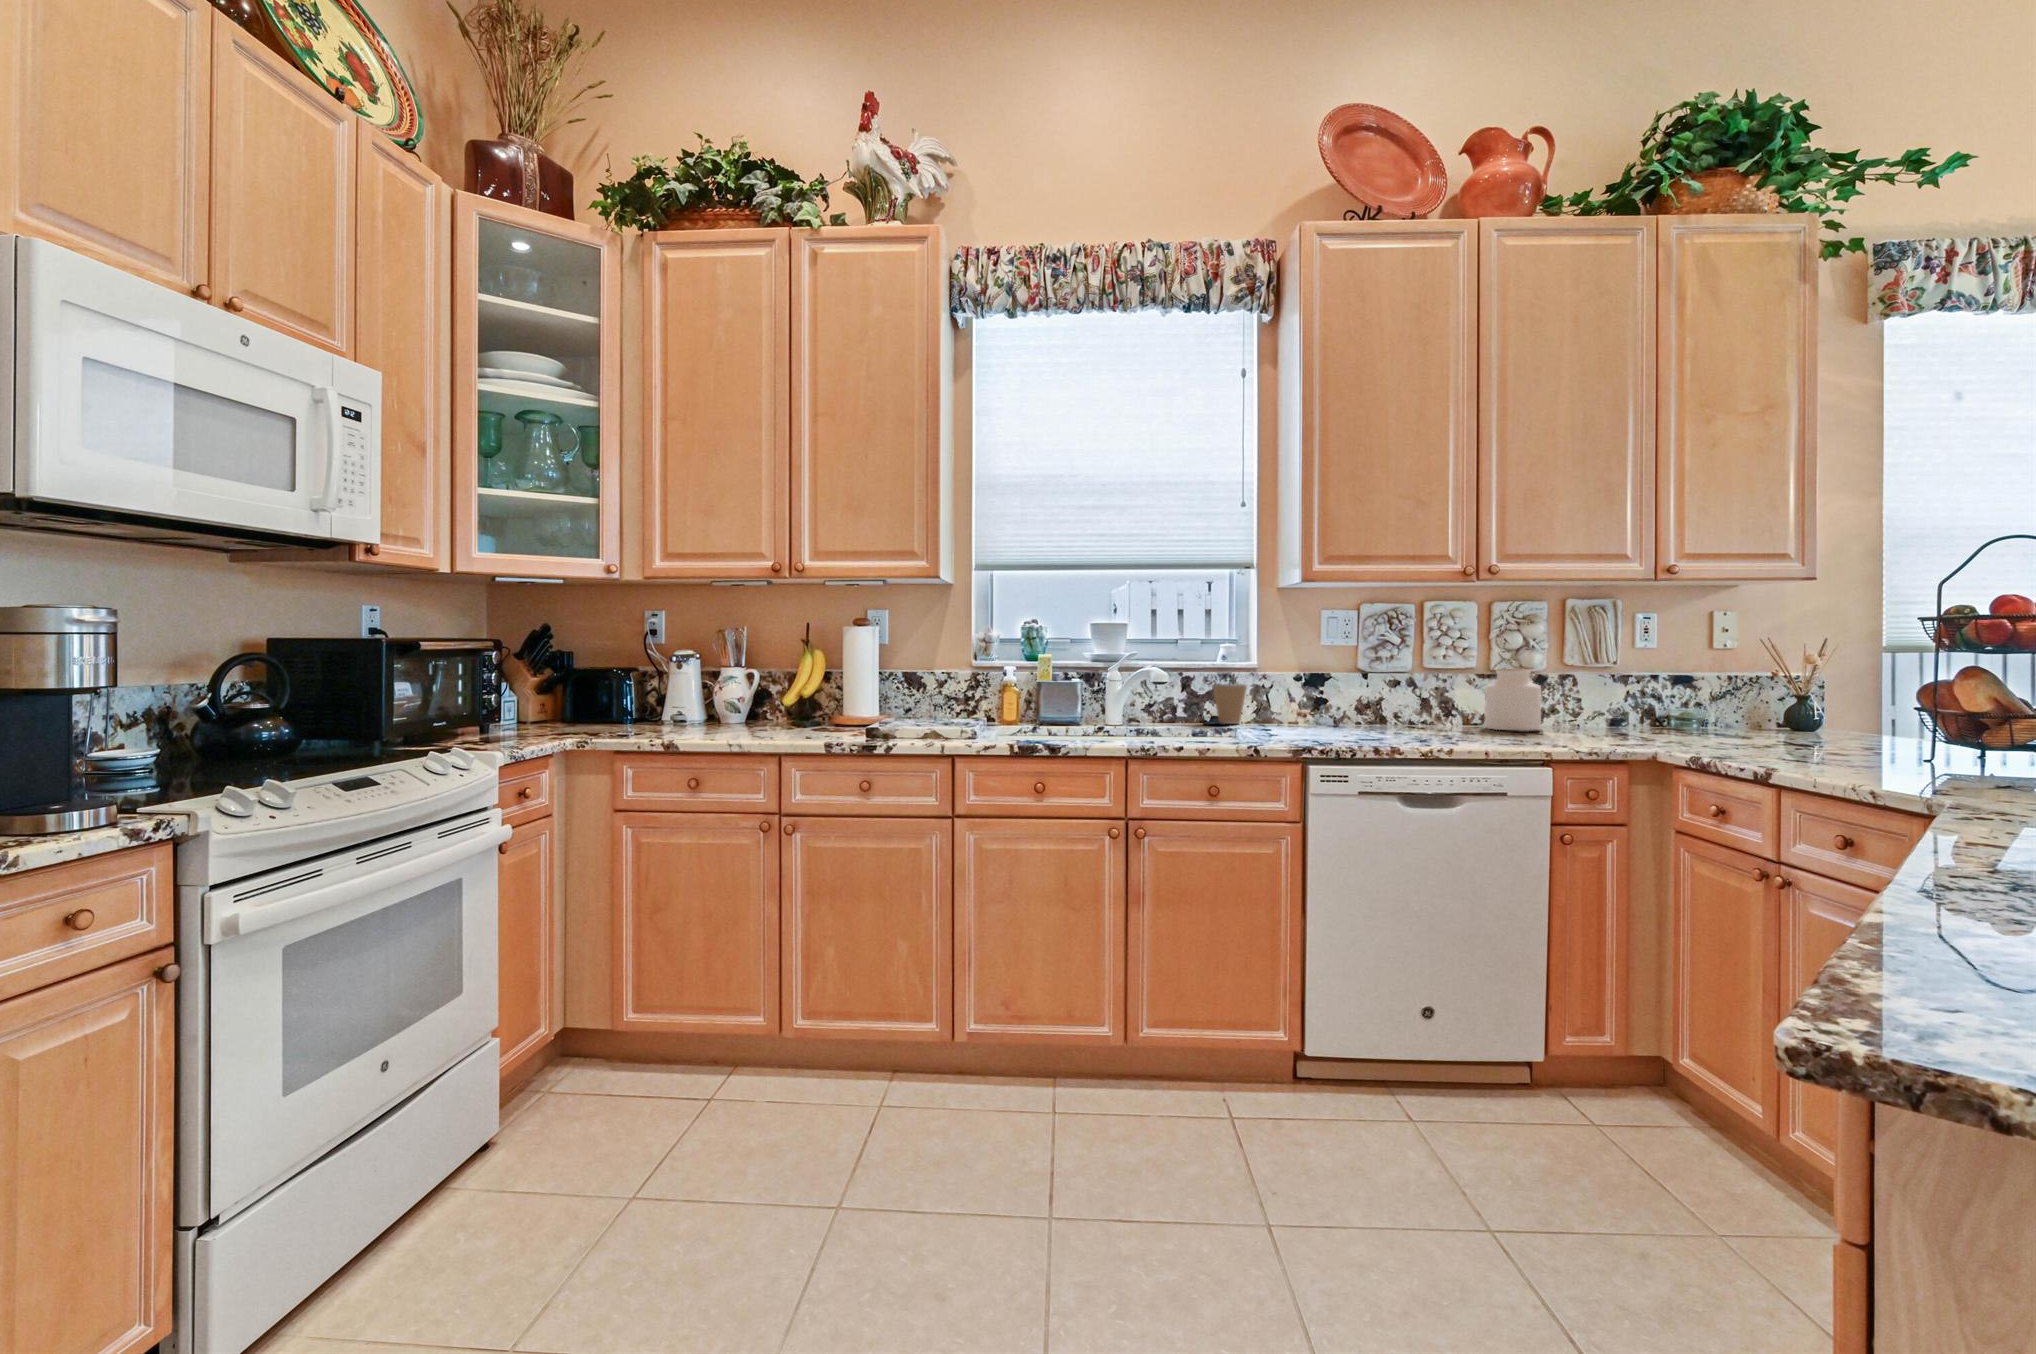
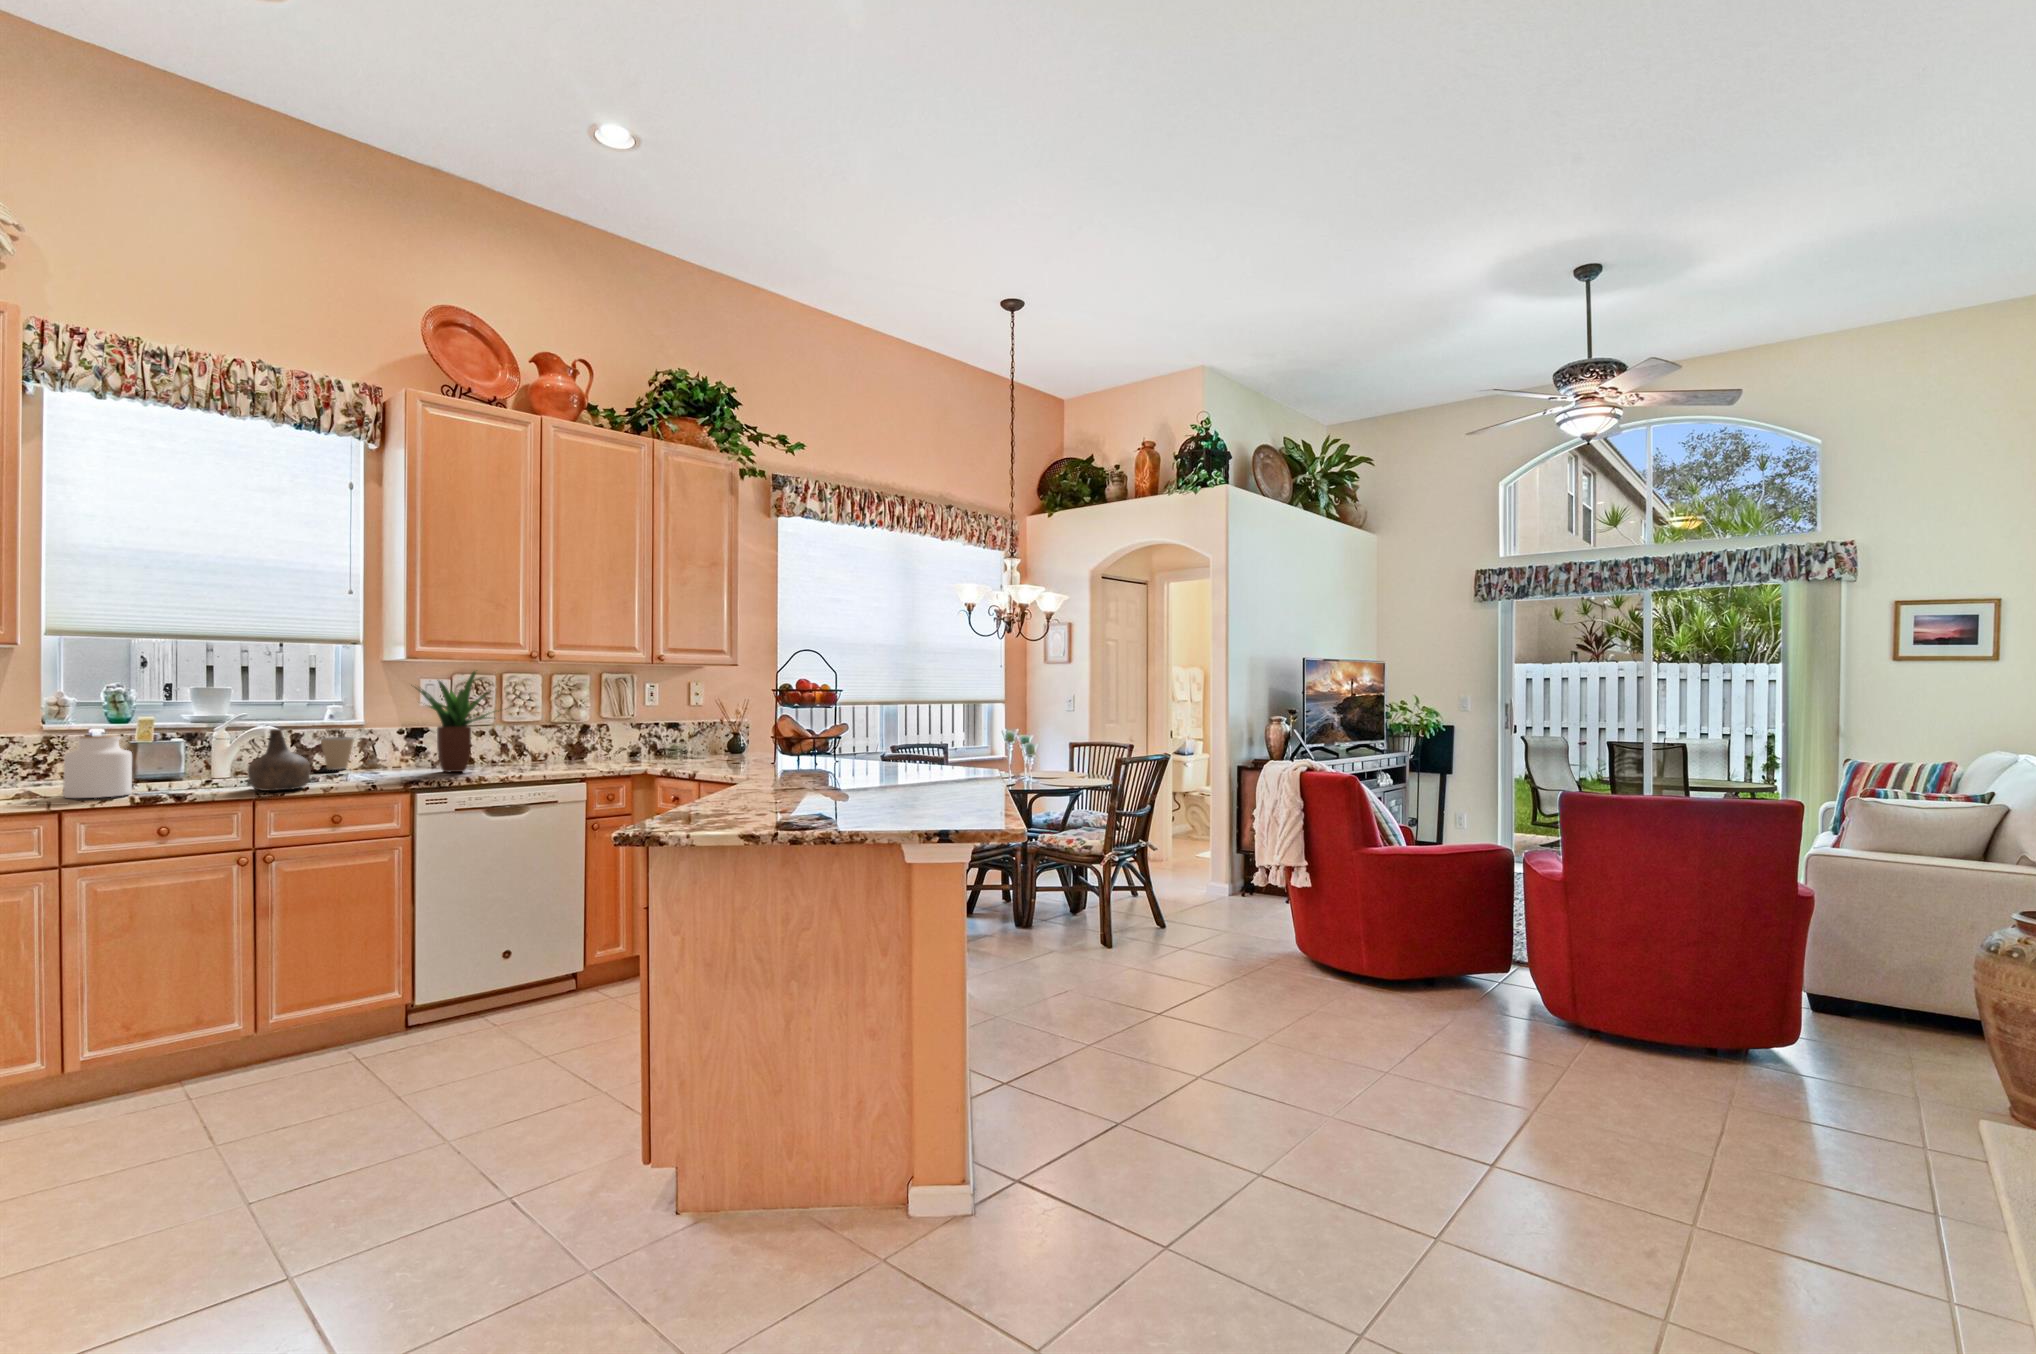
potted plant: none [1305,592,1431,735] -> present [416,671,506,772]
bottle: none [1129,668,1192,744] -> present [248,729,311,791]
jar: present [1485,669,1541,731] -> present [63,735,132,798]

